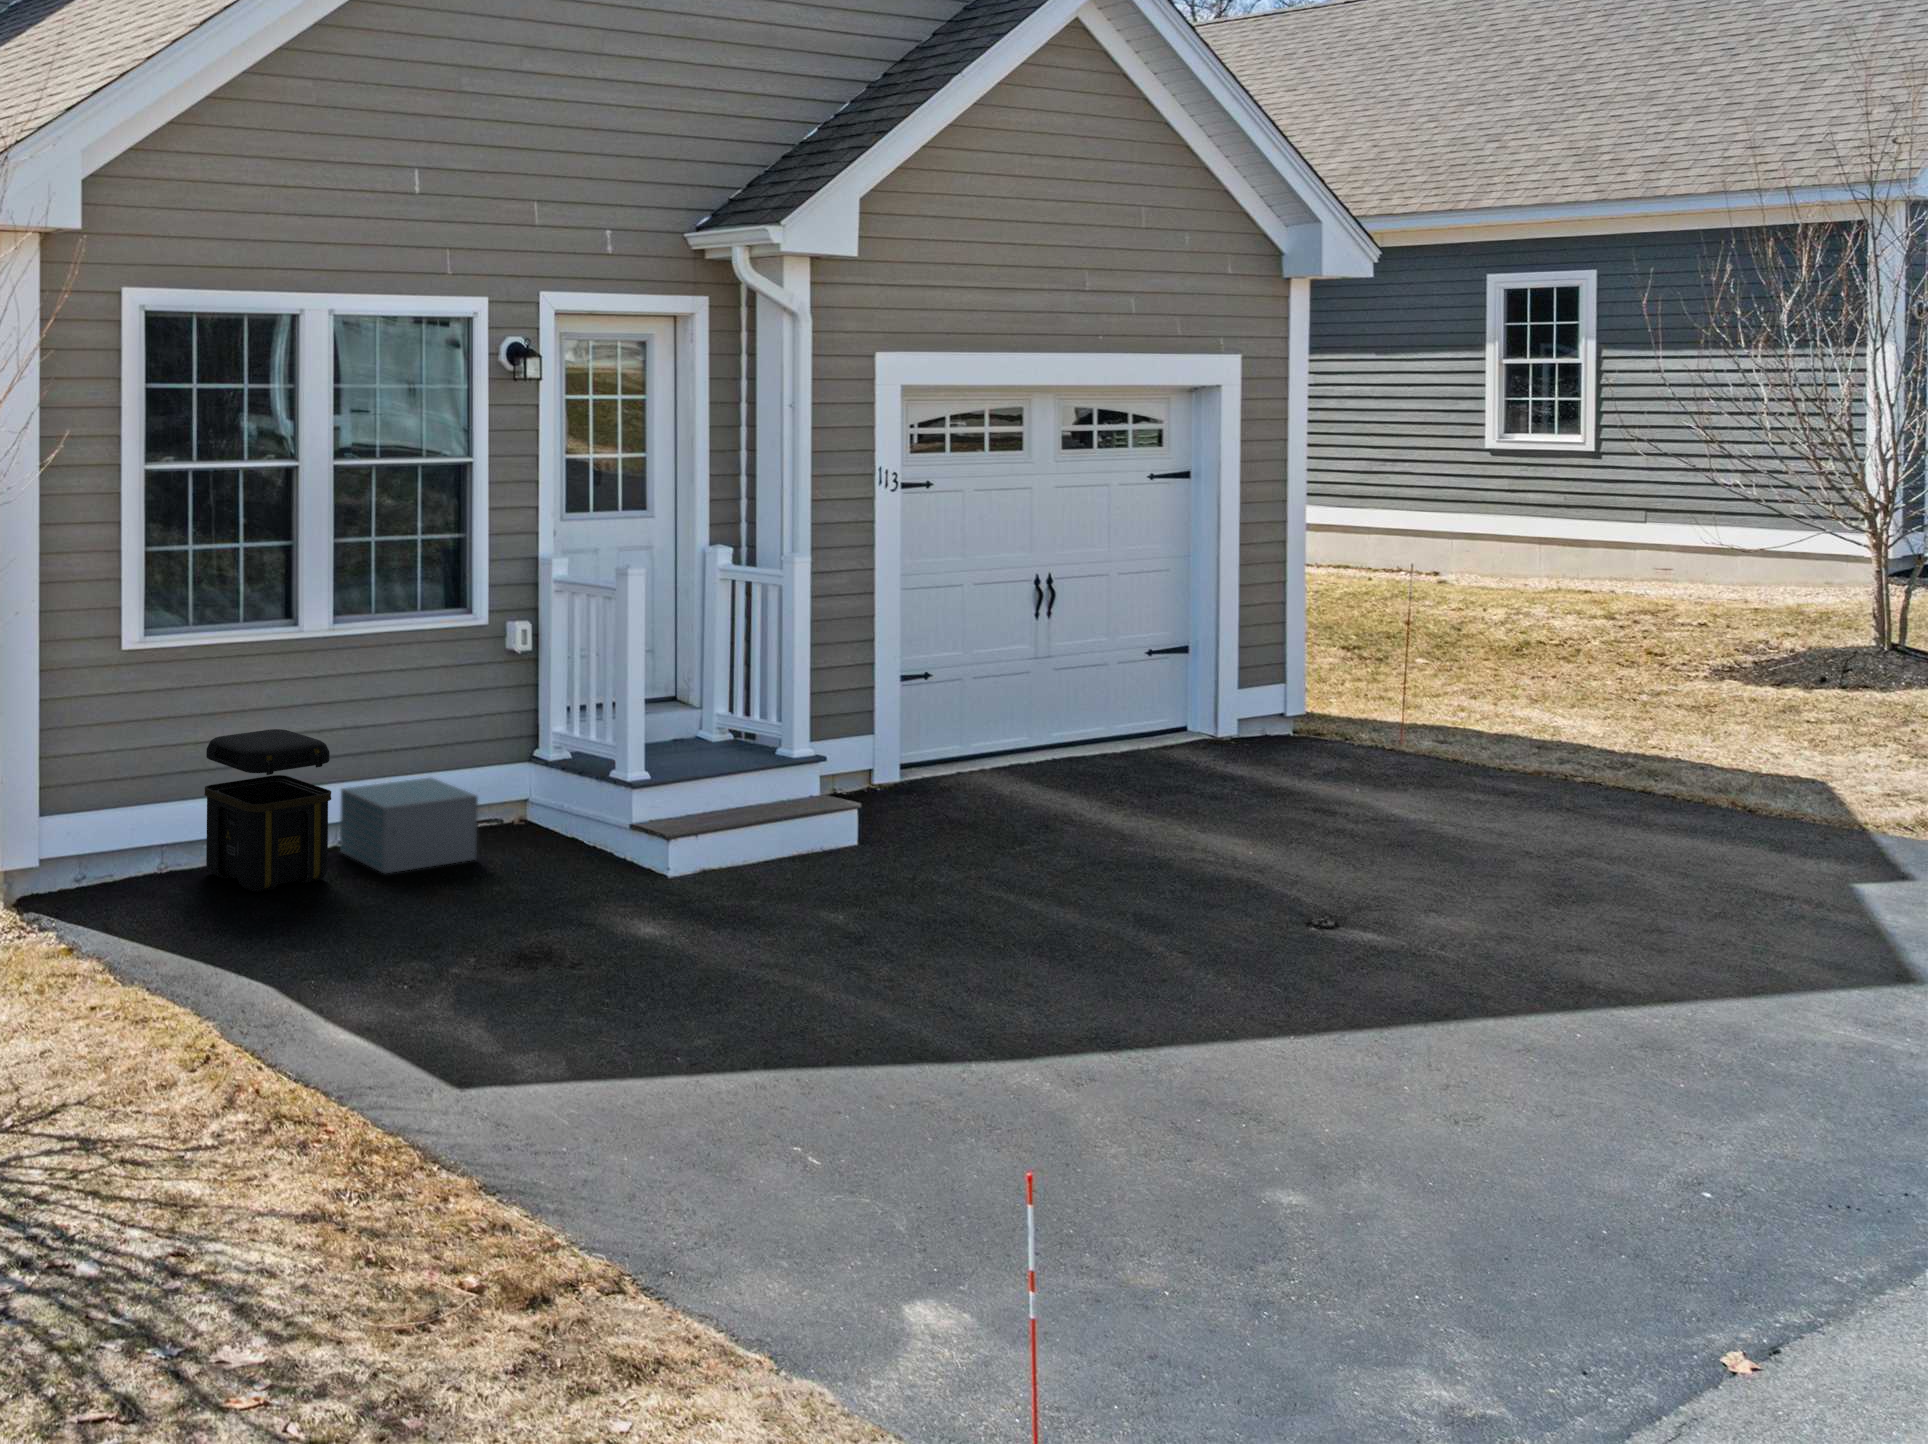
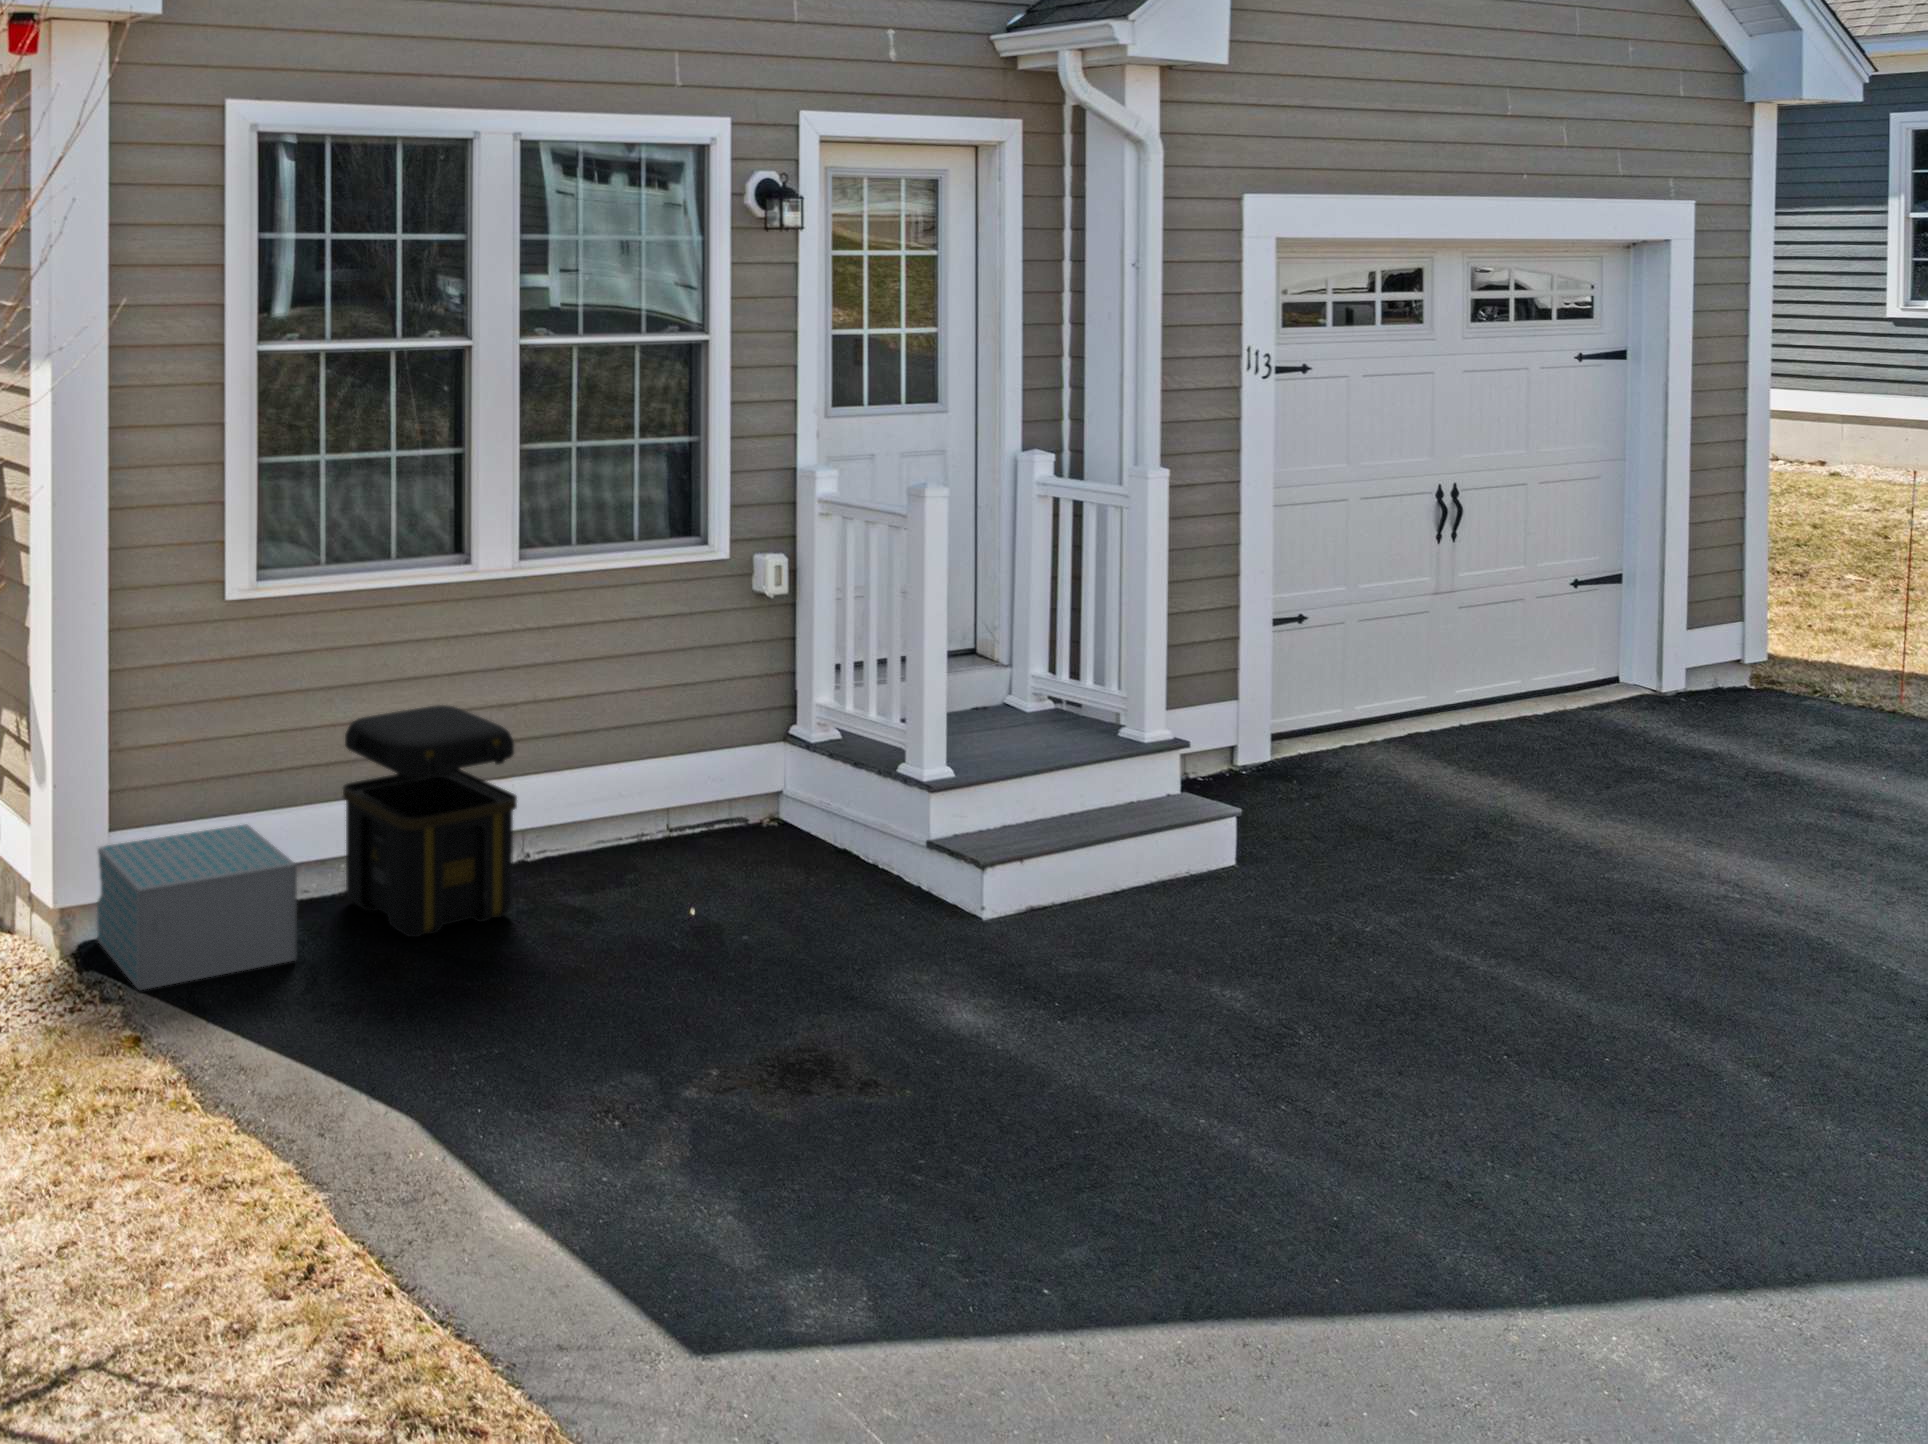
storage box: present [340,778,478,873] -> present [97,824,297,990]

